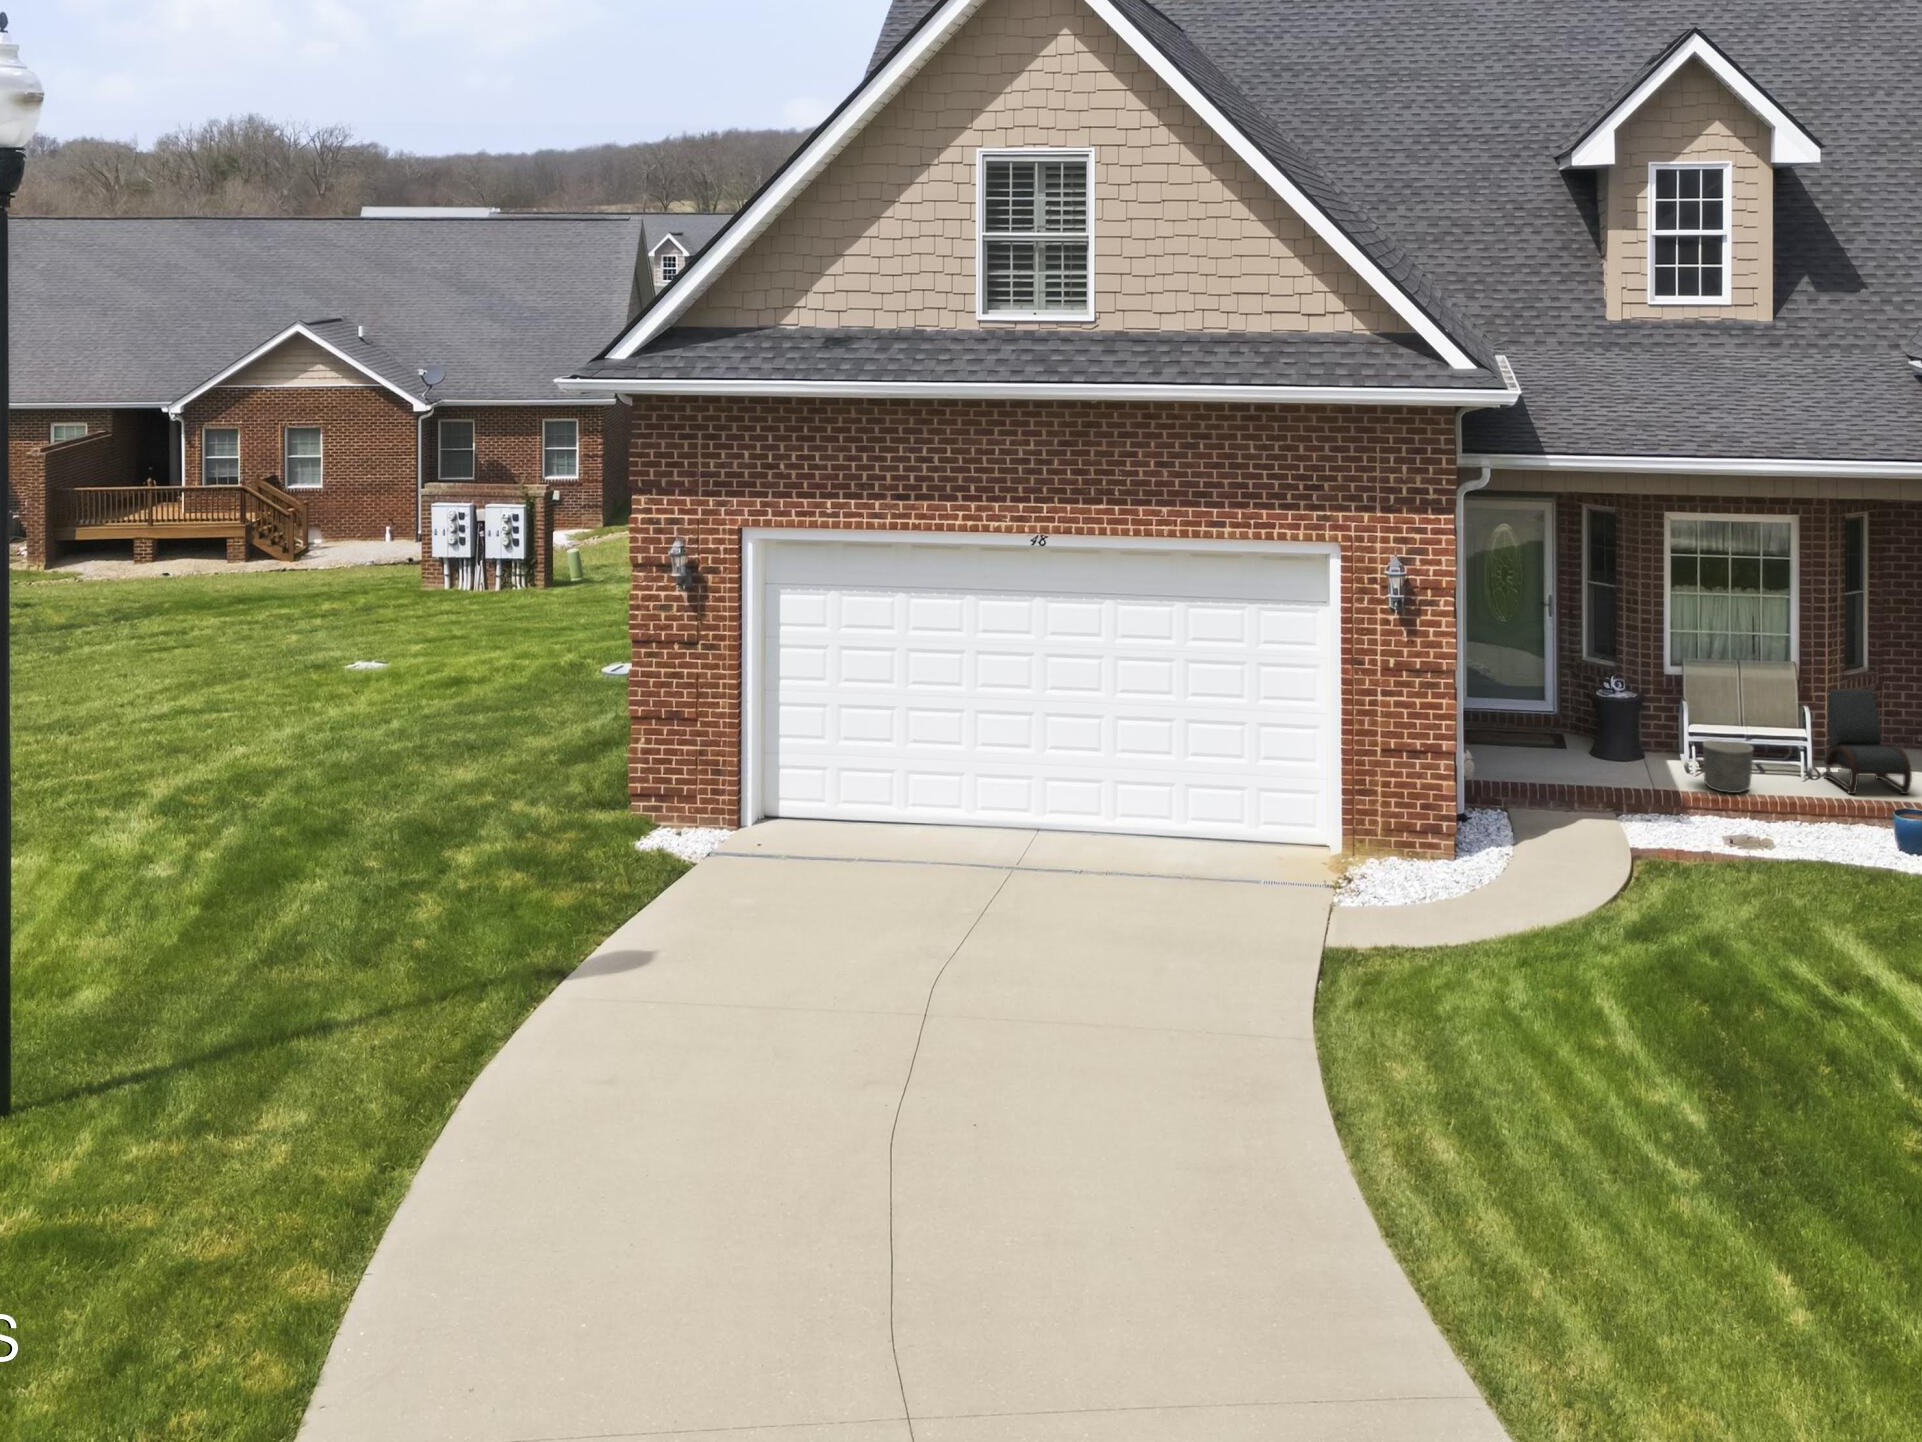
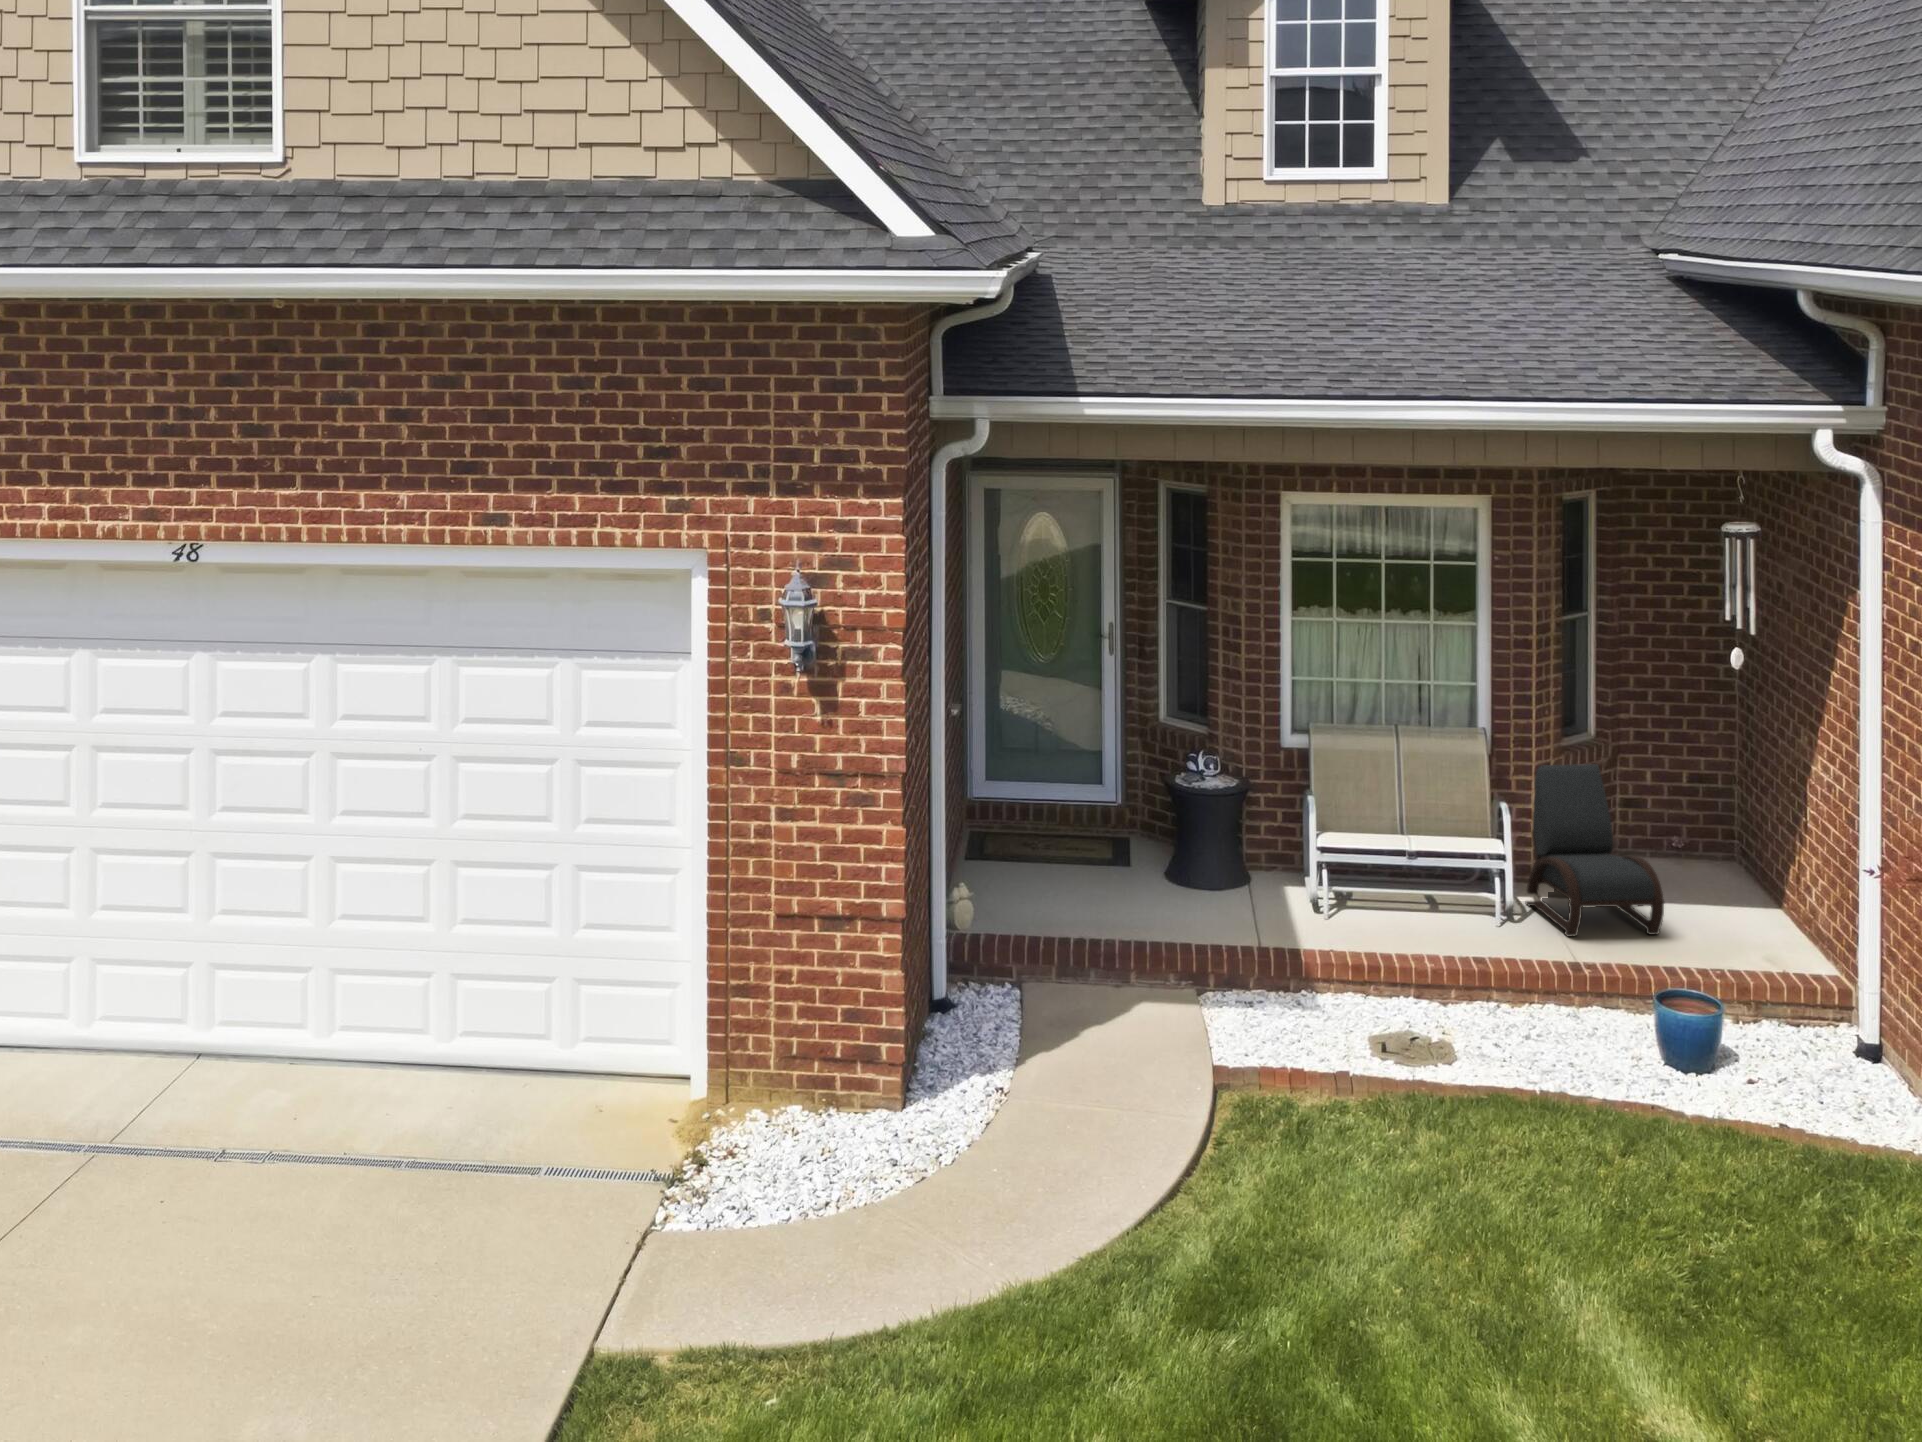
planter: present [1703,739,1753,793] -> none [1340,850,1419,939]

